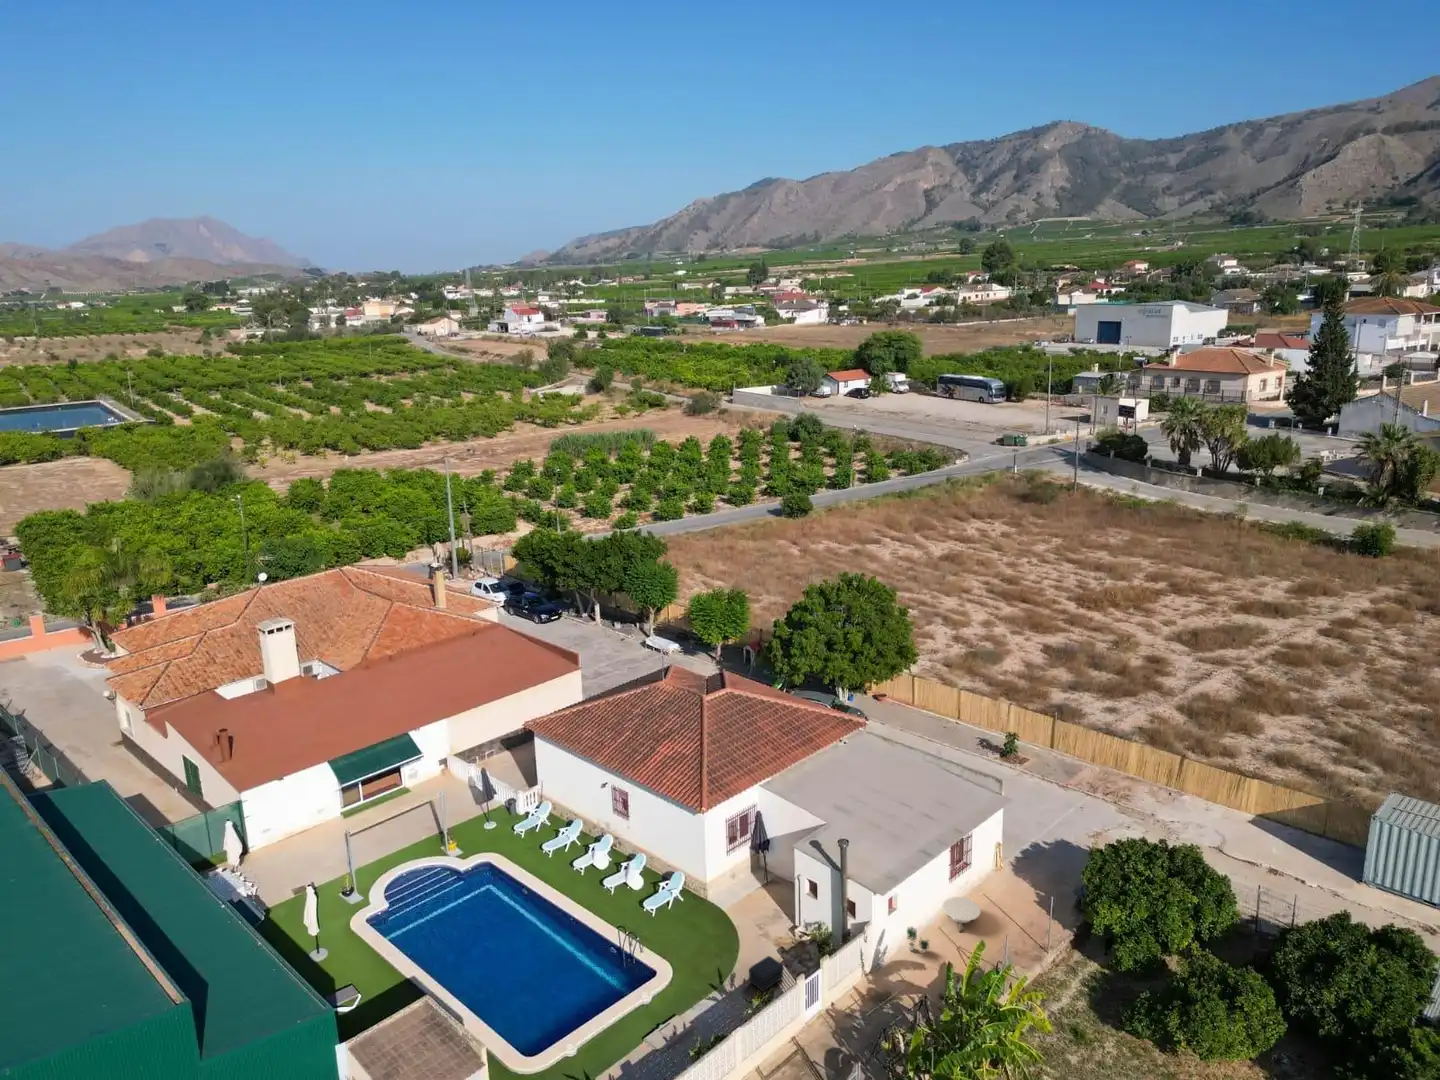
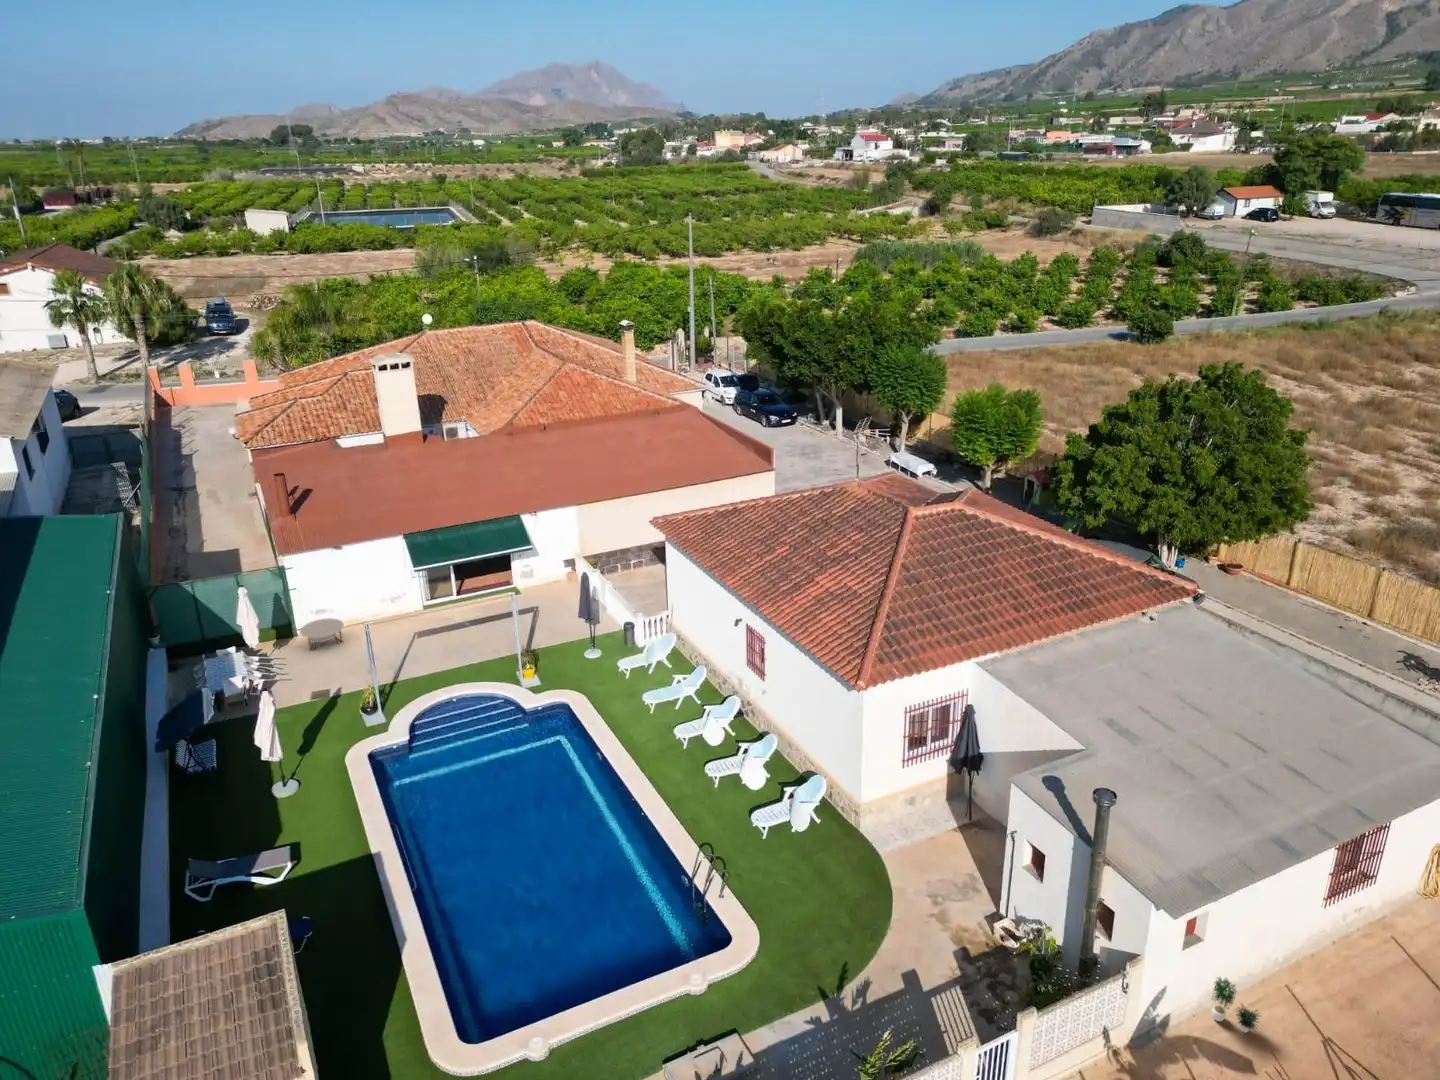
round table: present [942,897,980,932] -> present [300,618,344,651]
ottoman: present [749,956,783,992] -> none [886,961,952,1024]

